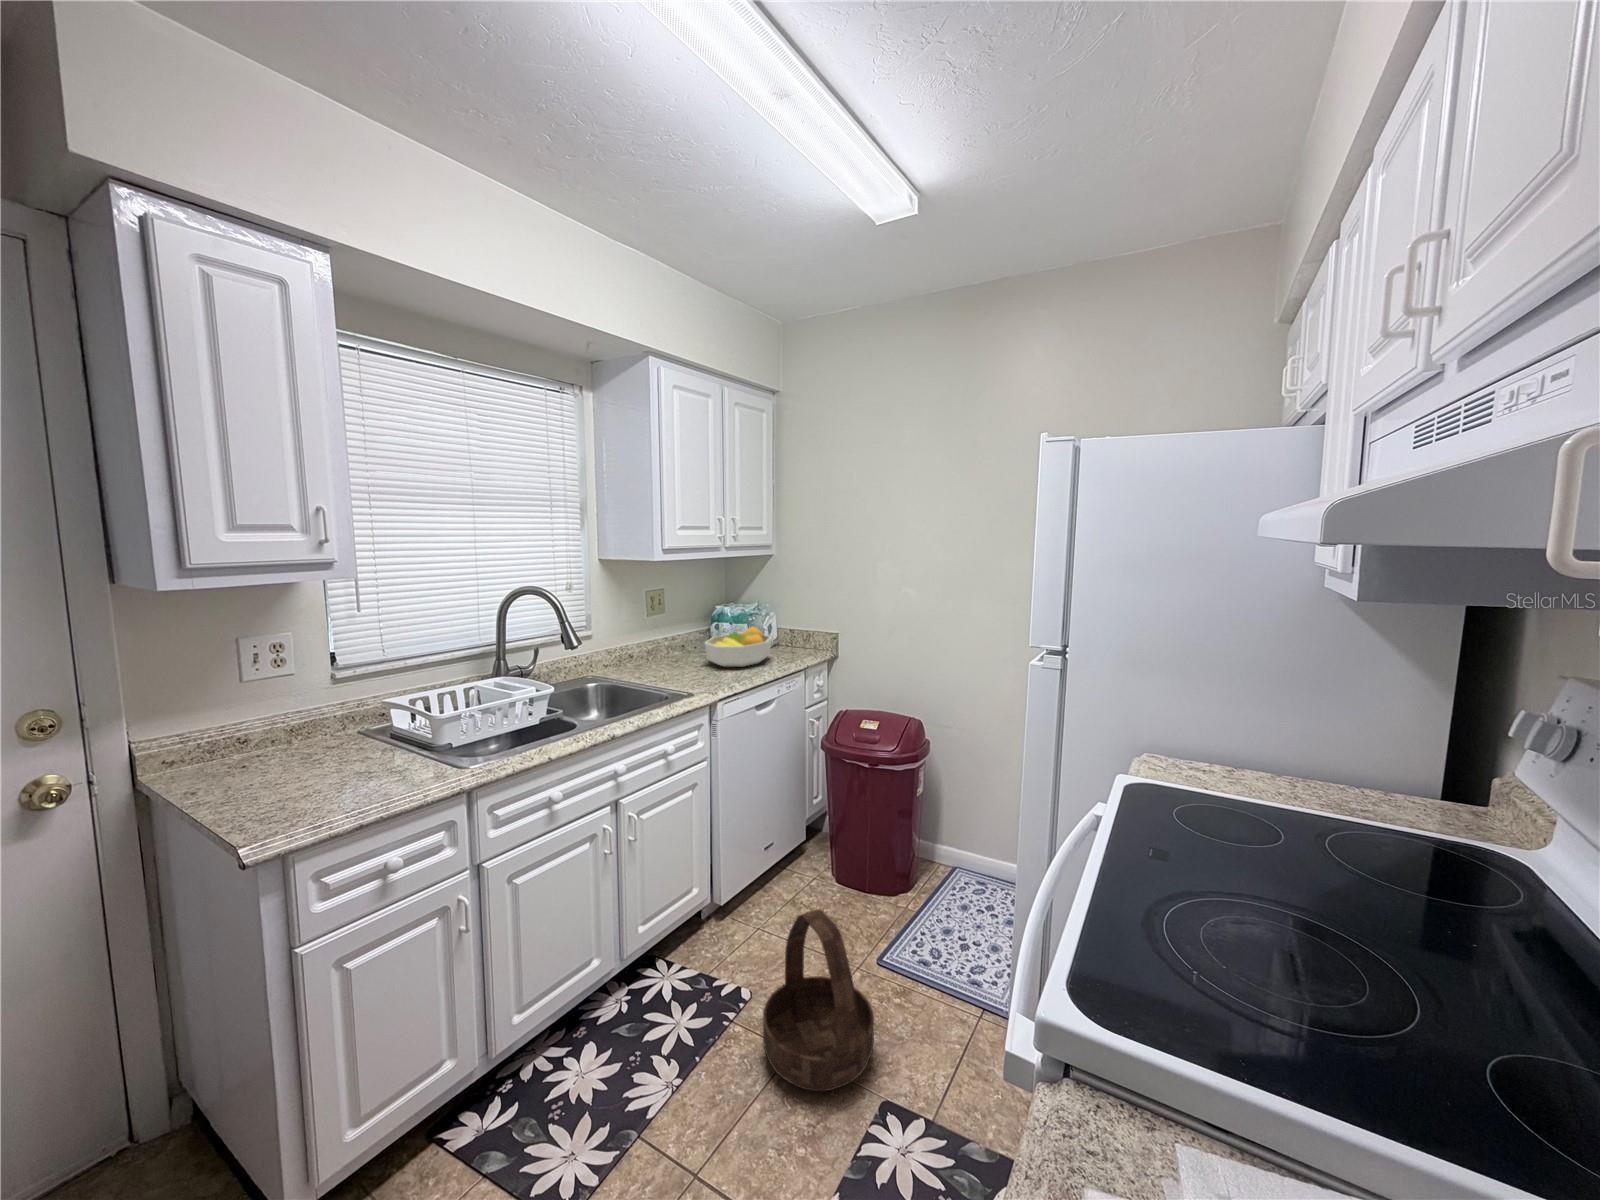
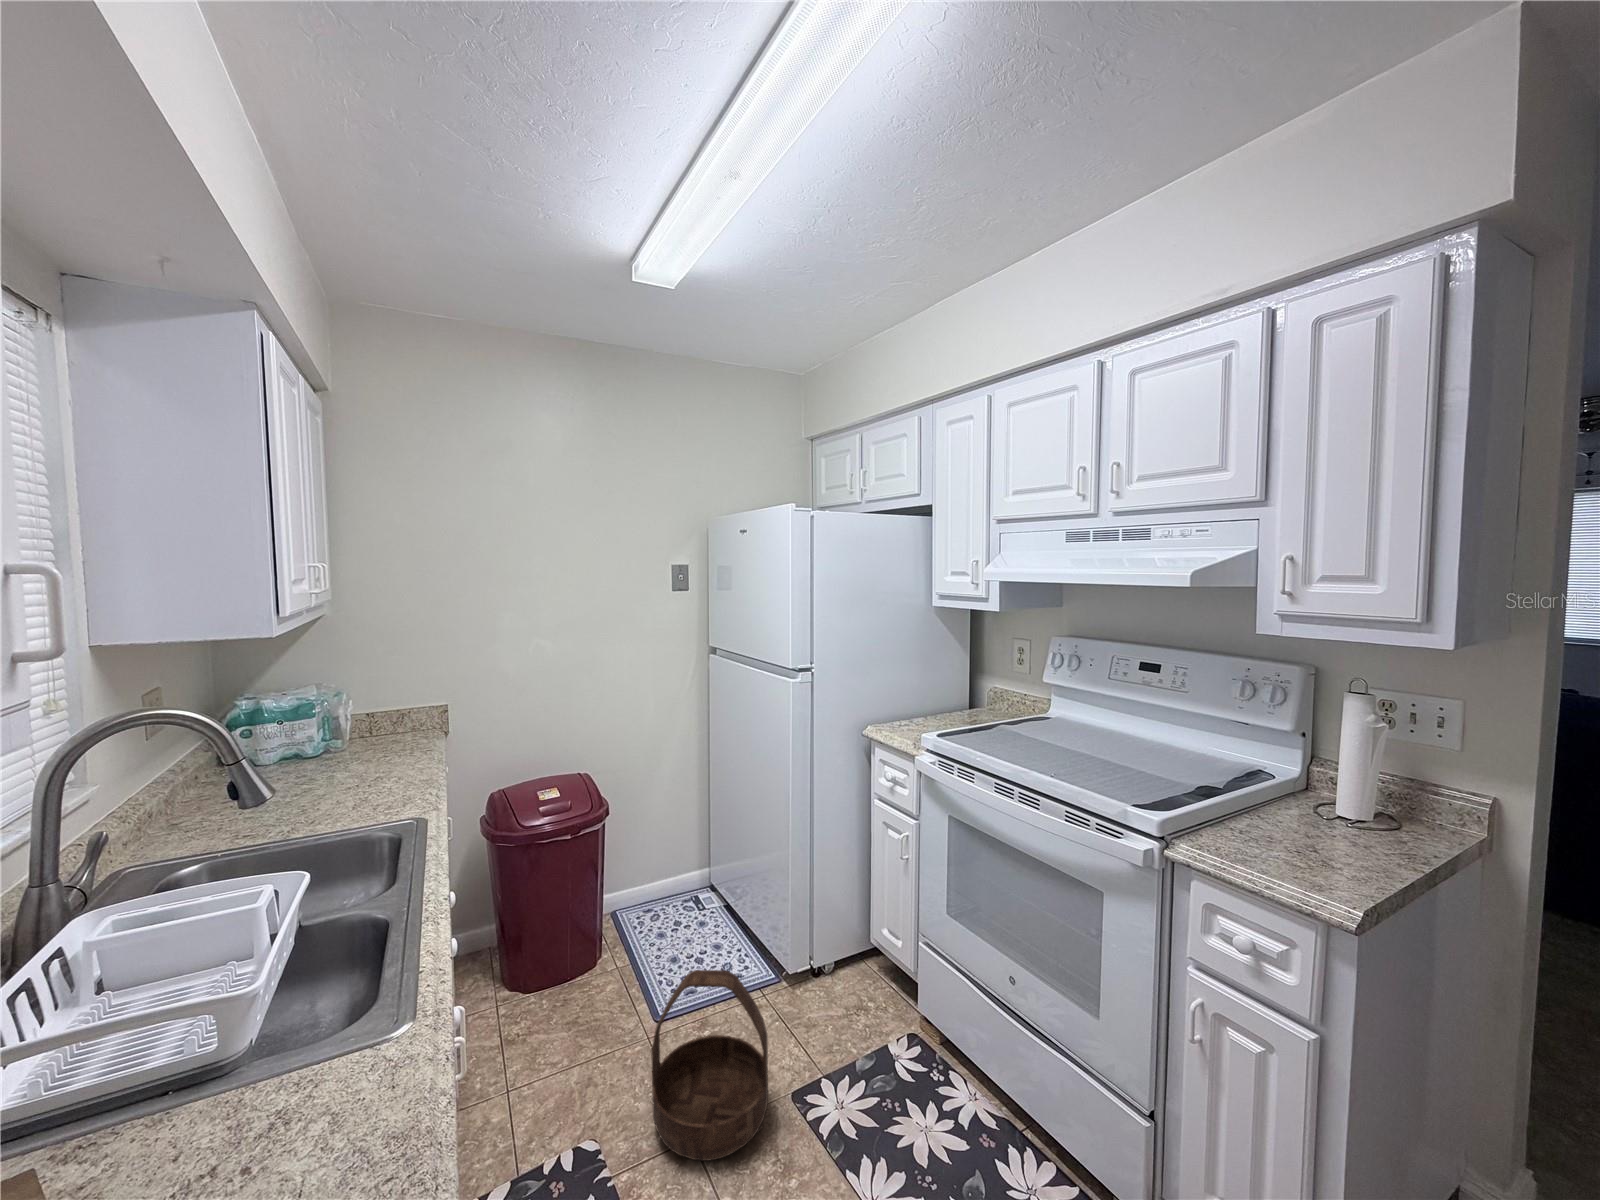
fruit bowl: present [705,626,772,667] -> none [303,720,409,784]

